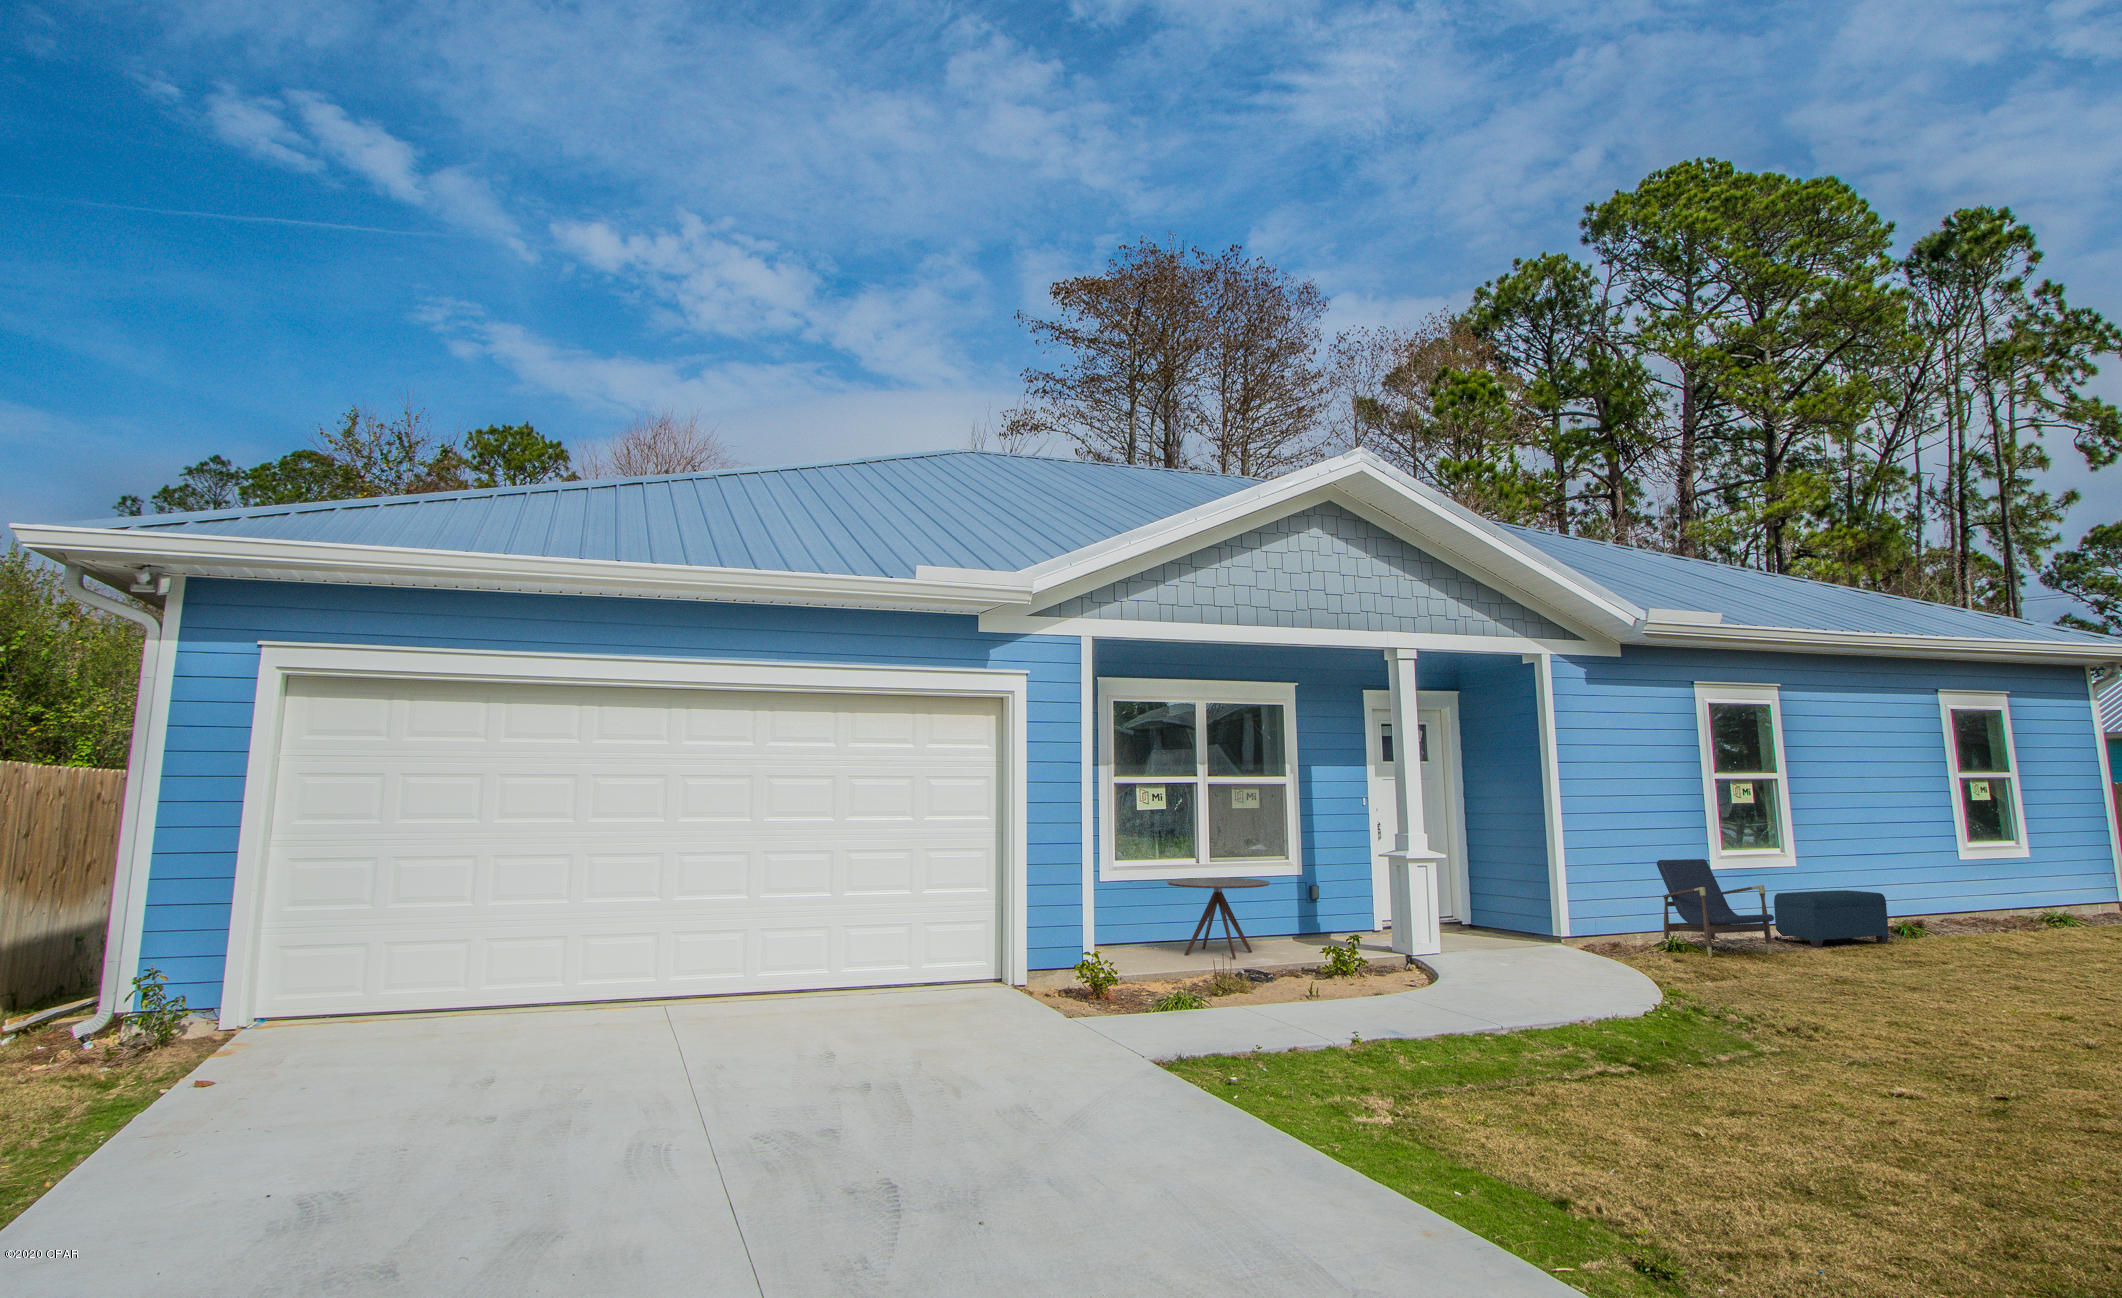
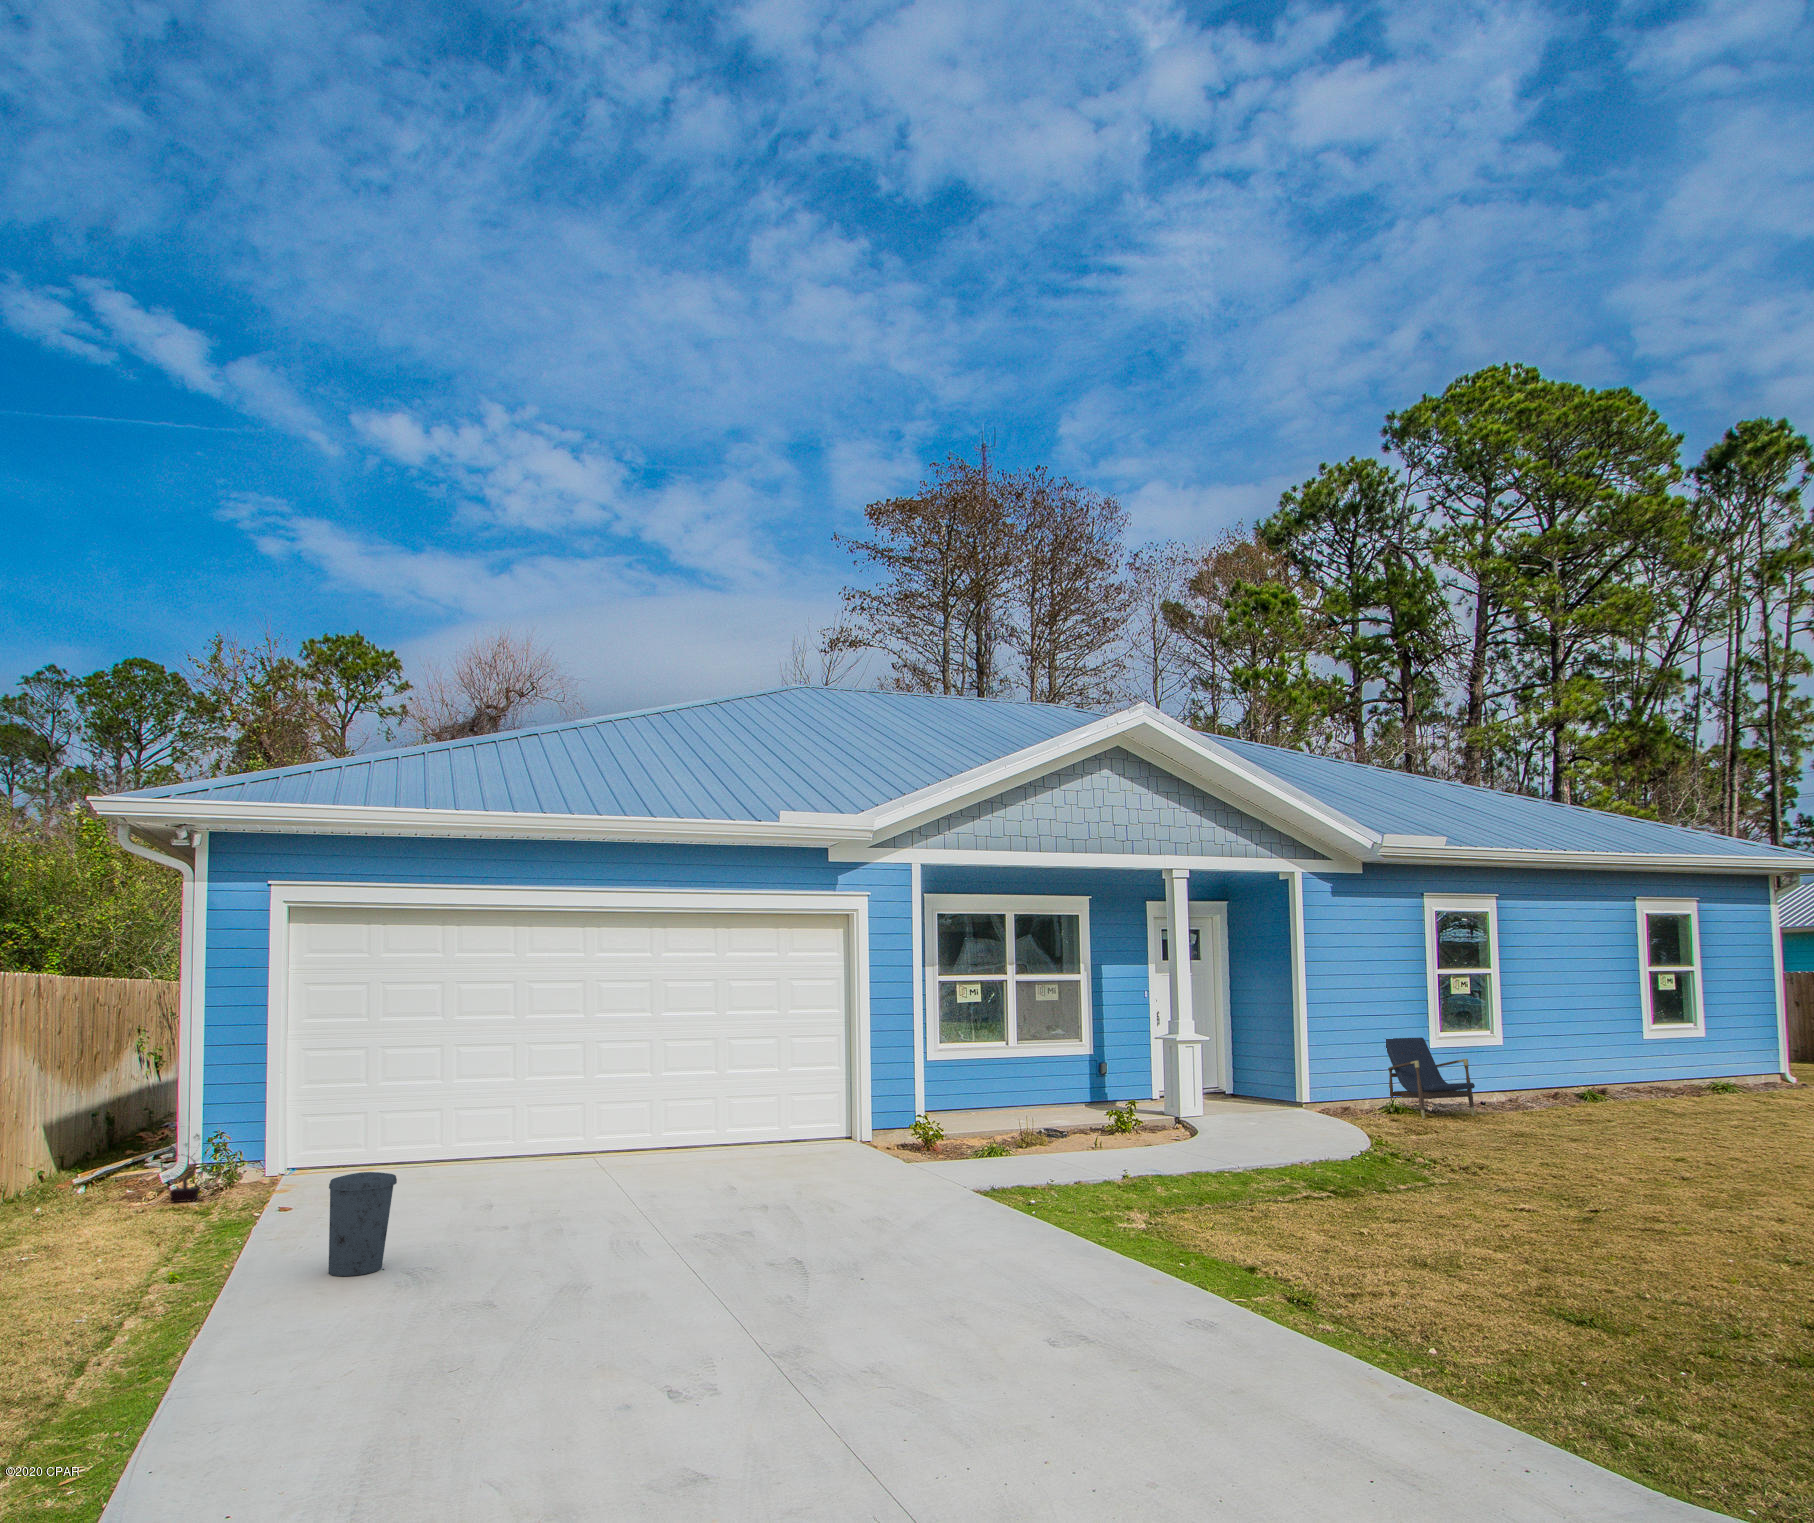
round table: present [1166,878,1270,959] -> none [980,1056,1066,1122]
bench: present [1774,890,1889,947] -> none [1482,1063,1575,1110]
potted plant: none [56,976,148,1067] -> present [167,1135,225,1202]
trash can: none [146,1051,262,1212] -> present [329,1172,397,1276]

